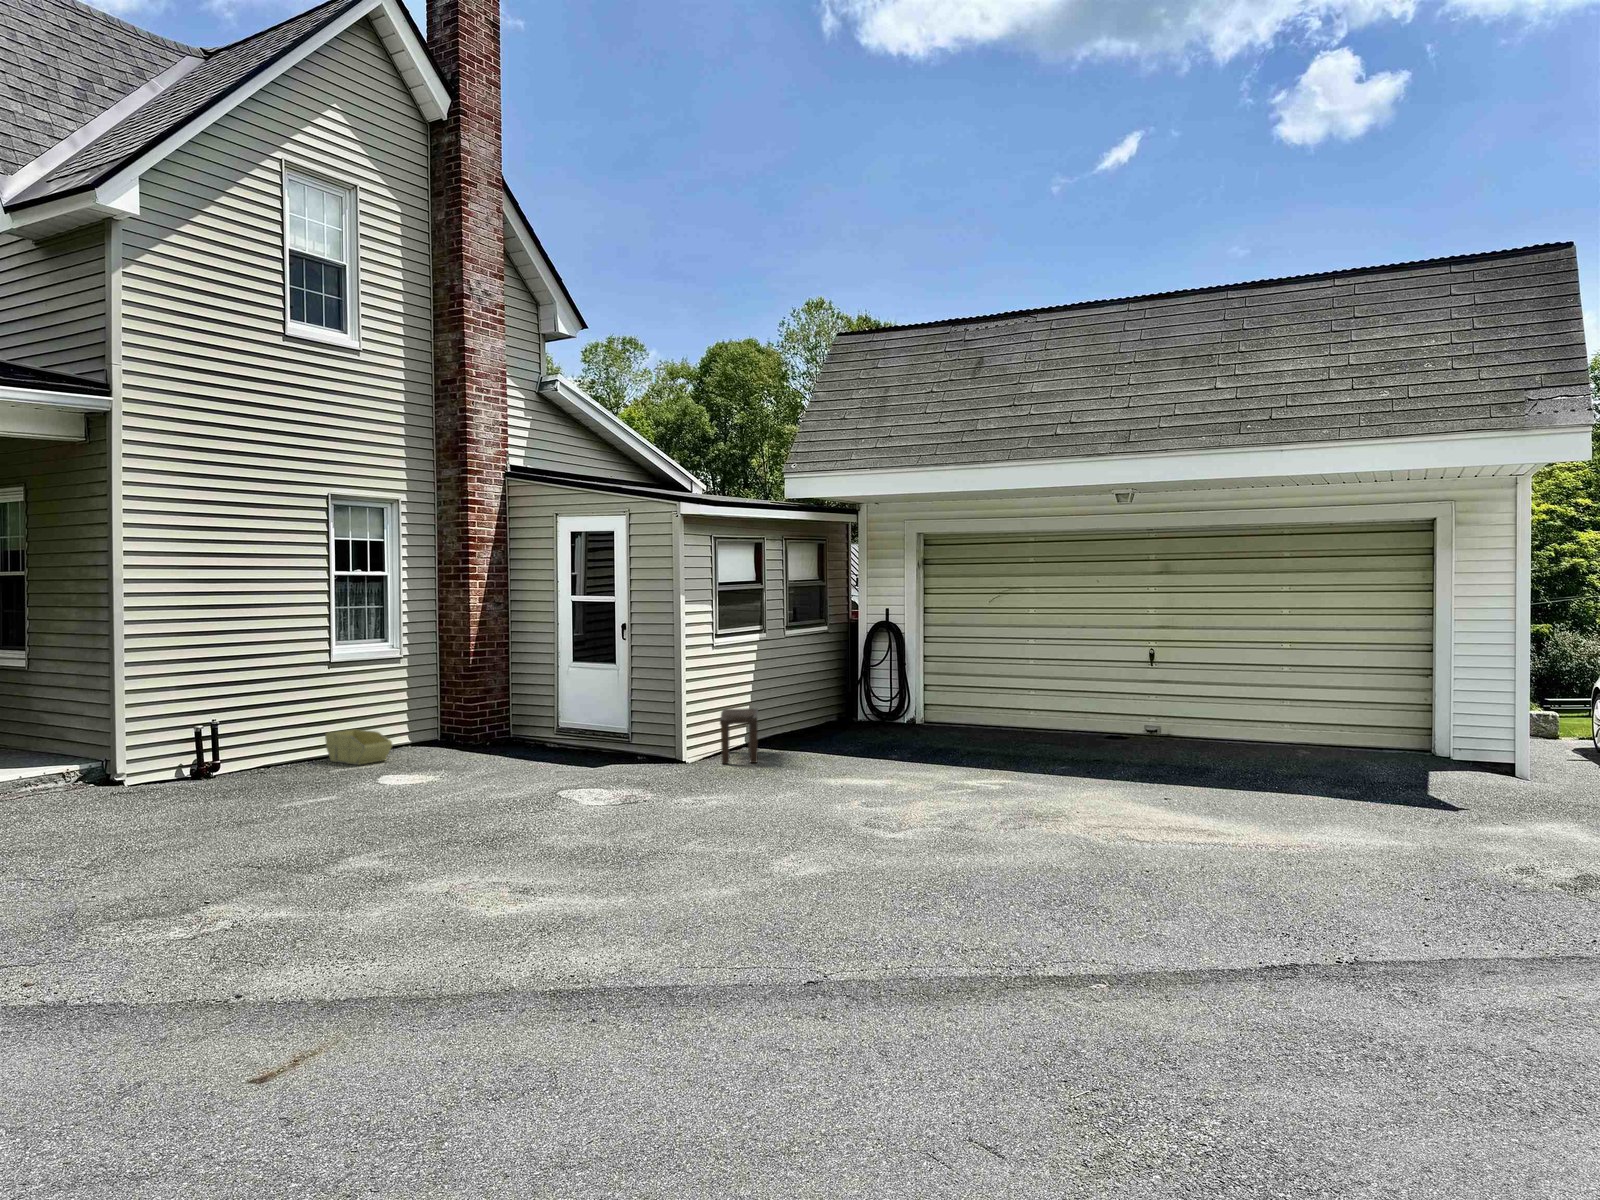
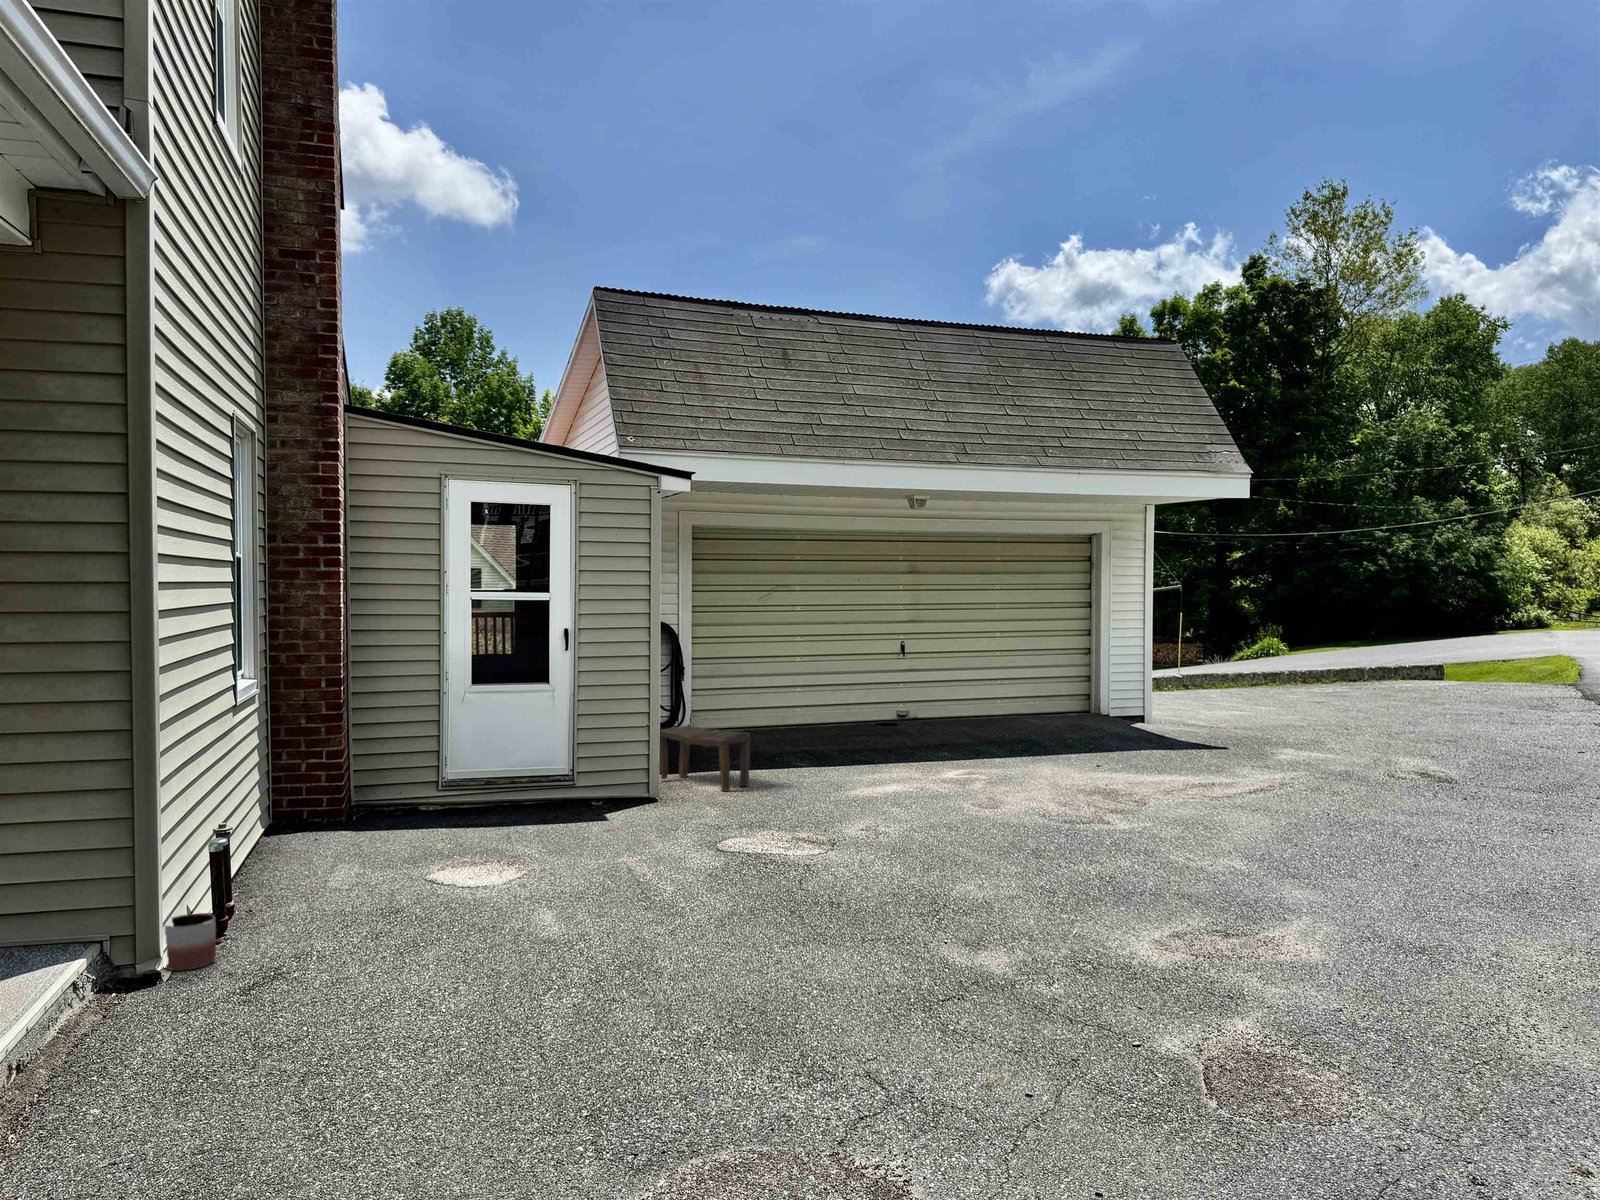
storage bin: present [325,729,392,765] -> none [225,814,339,874]
planter: none [141,765,171,792] -> present [165,913,216,971]

